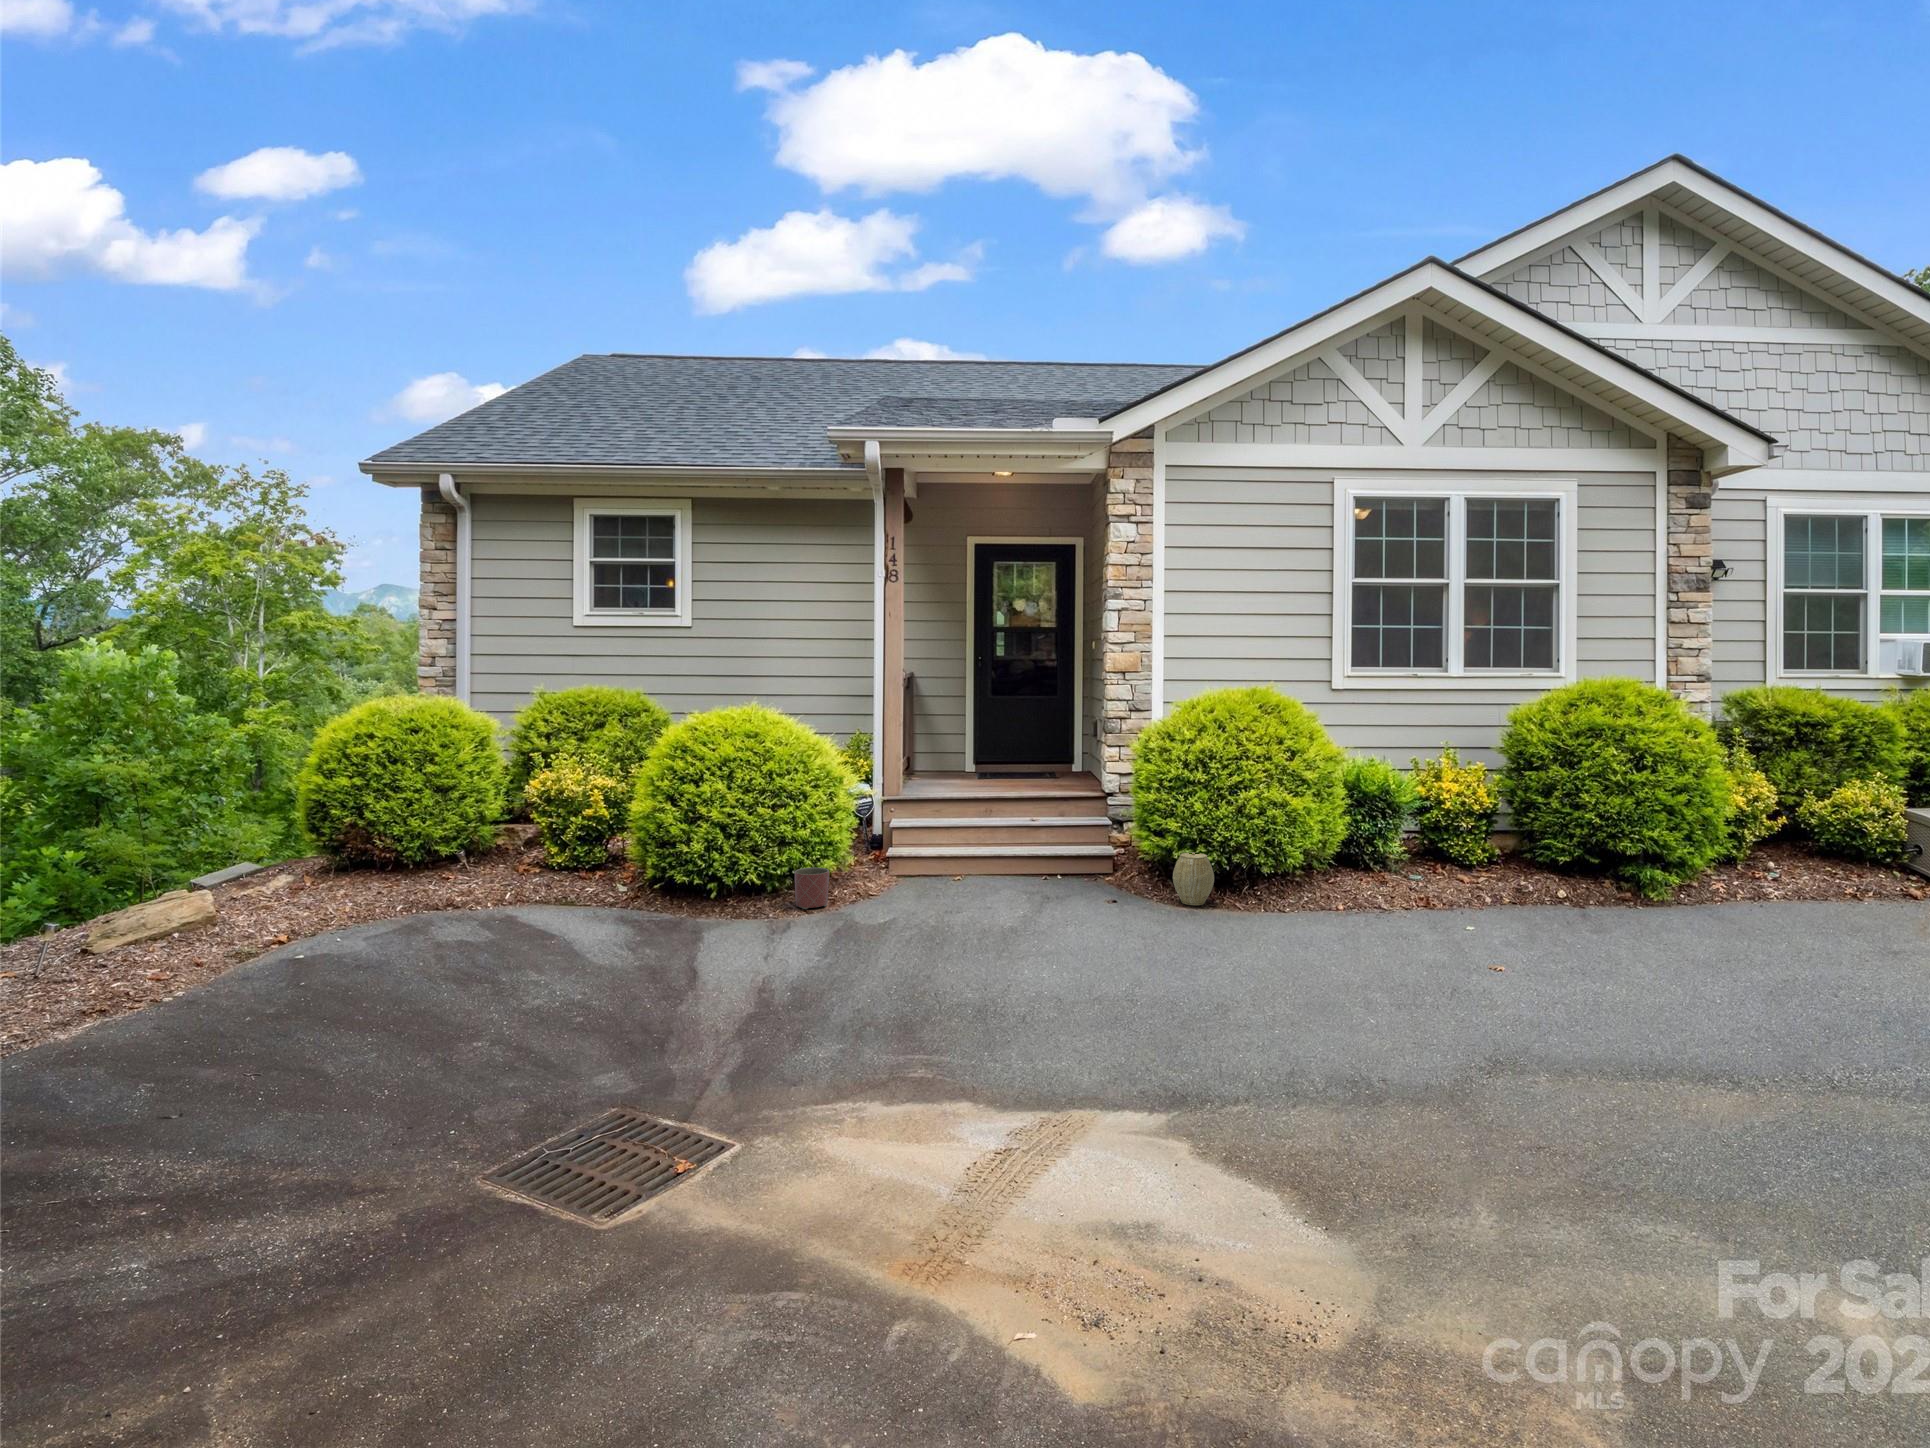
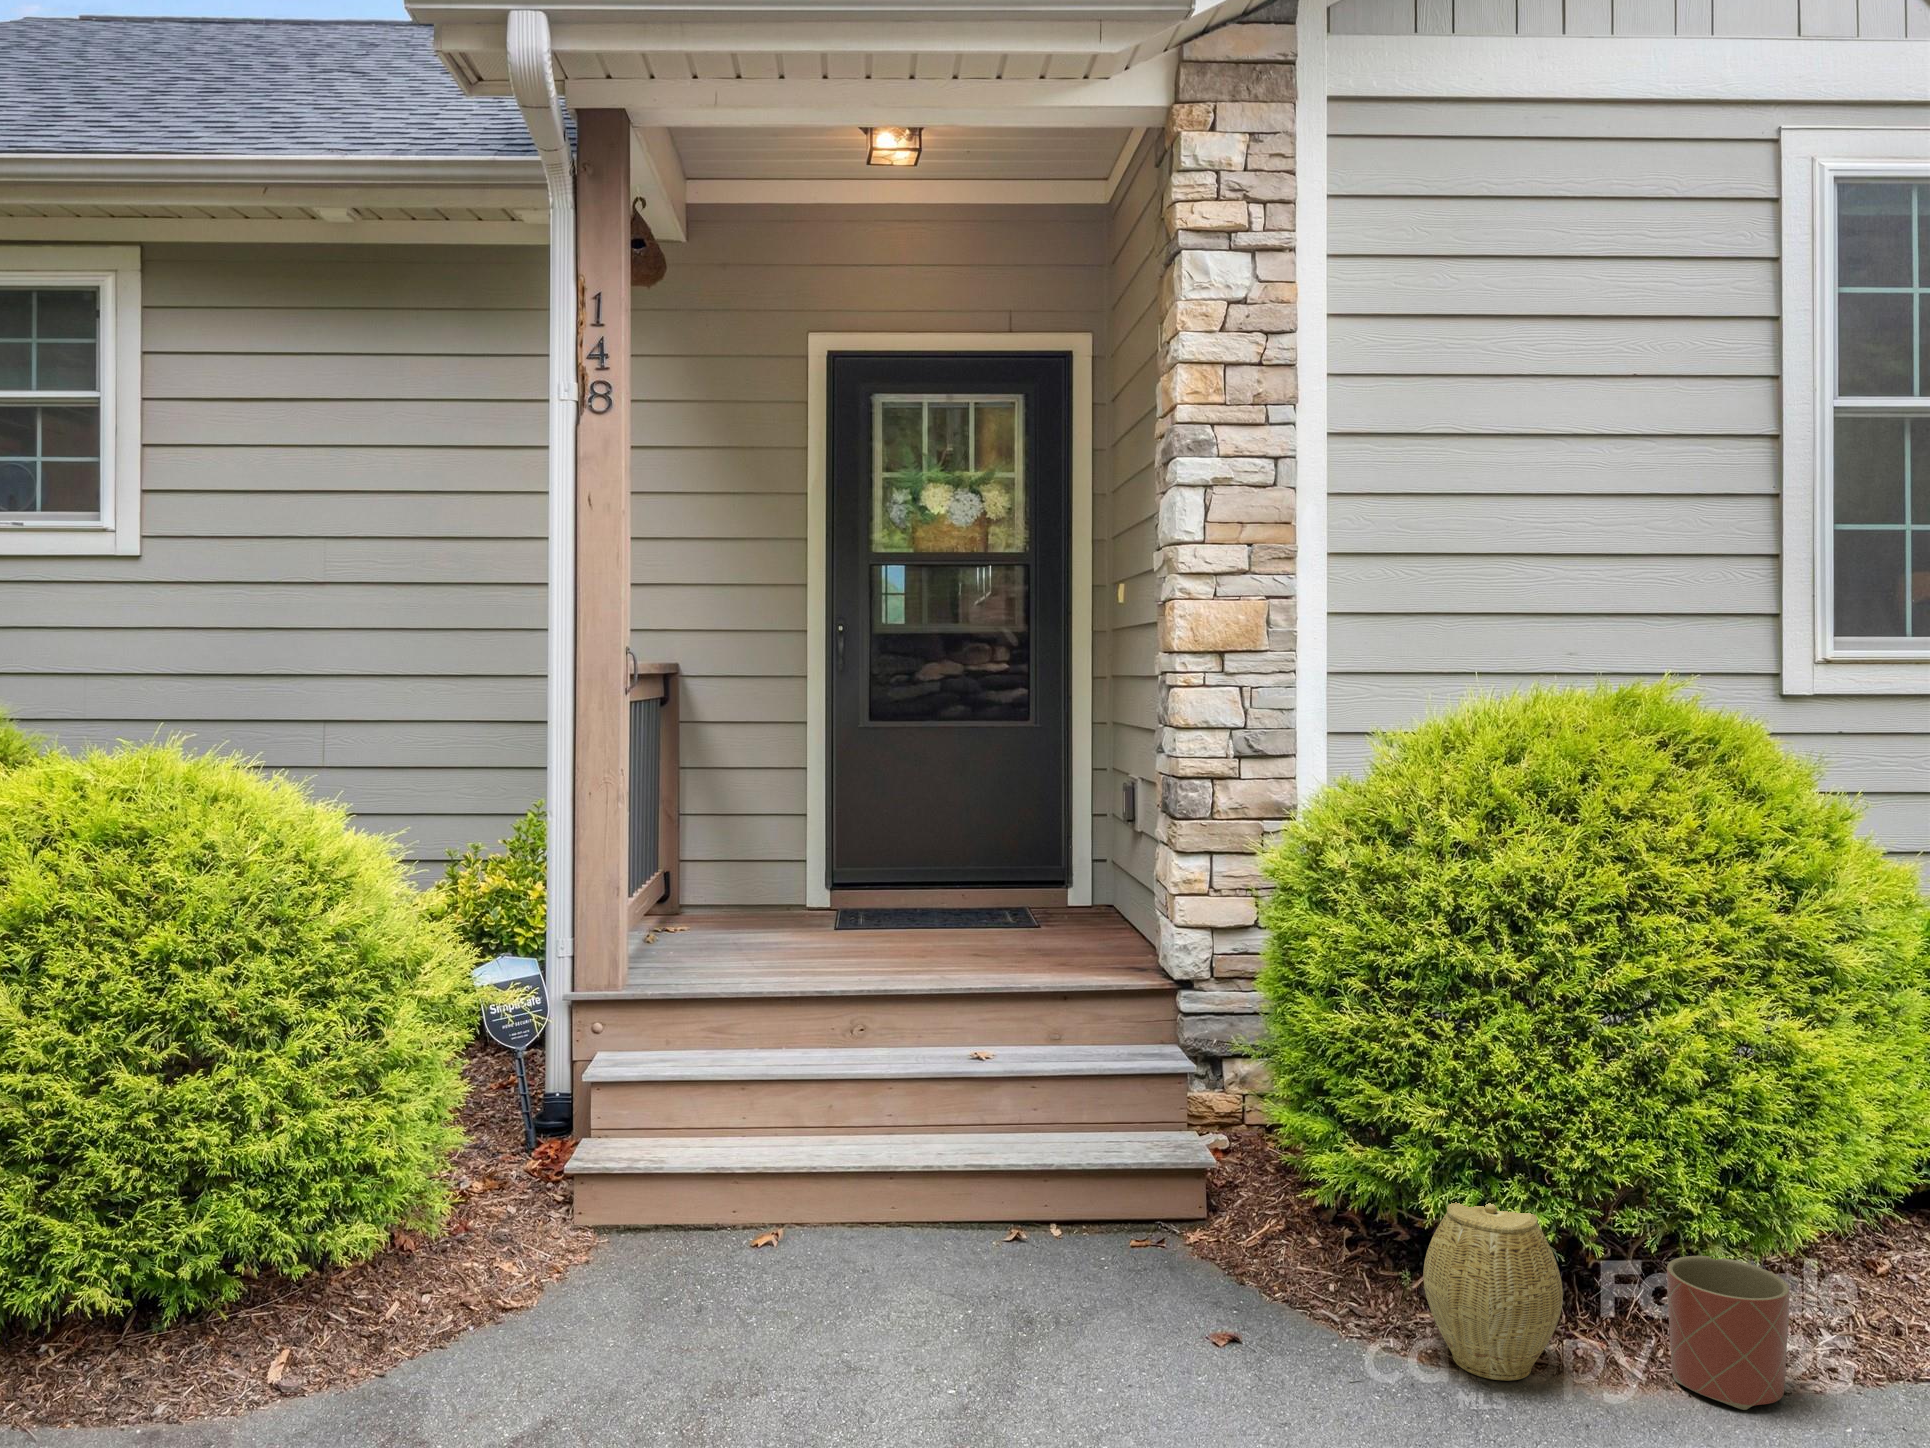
planter: present [795,867,829,909] -> present [1667,1256,1790,1410]

